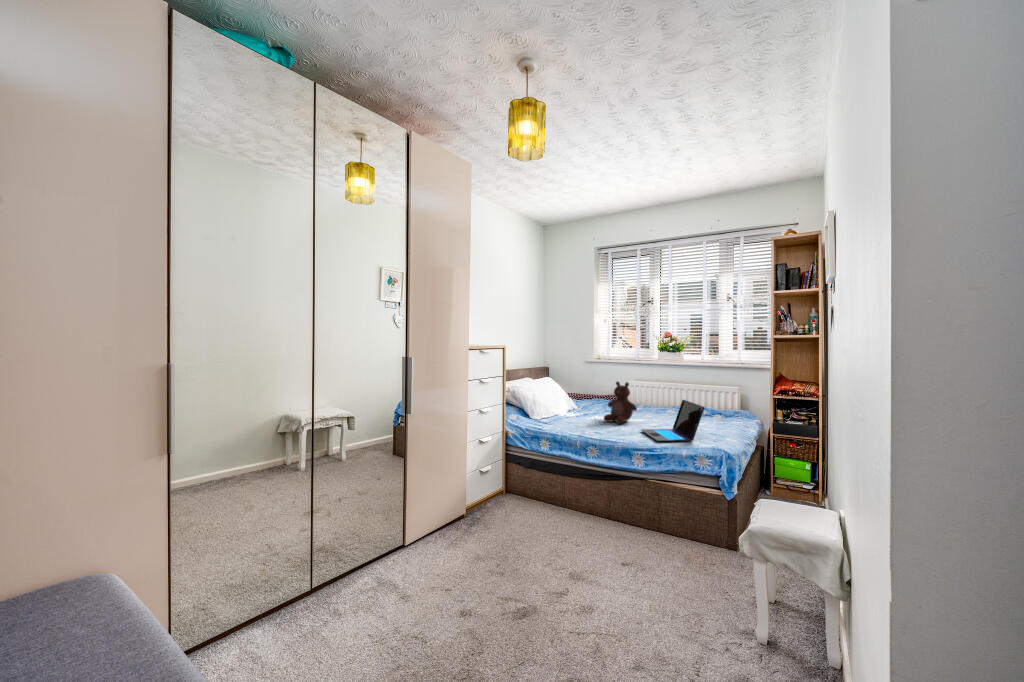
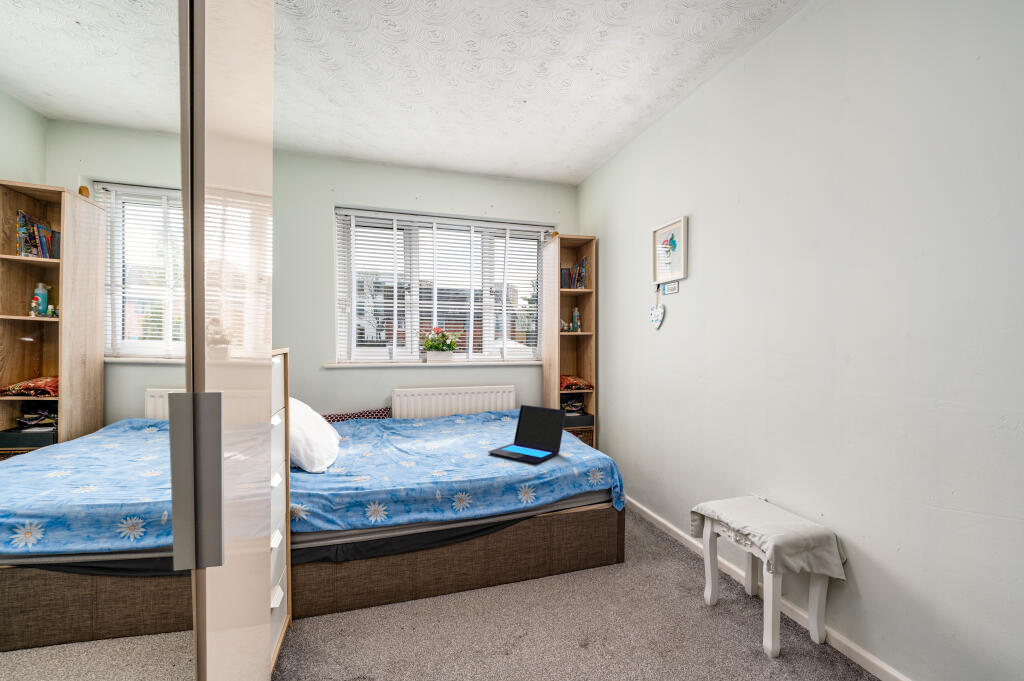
teddy bear: present [604,381,637,424] -> none [416,391,461,450]

